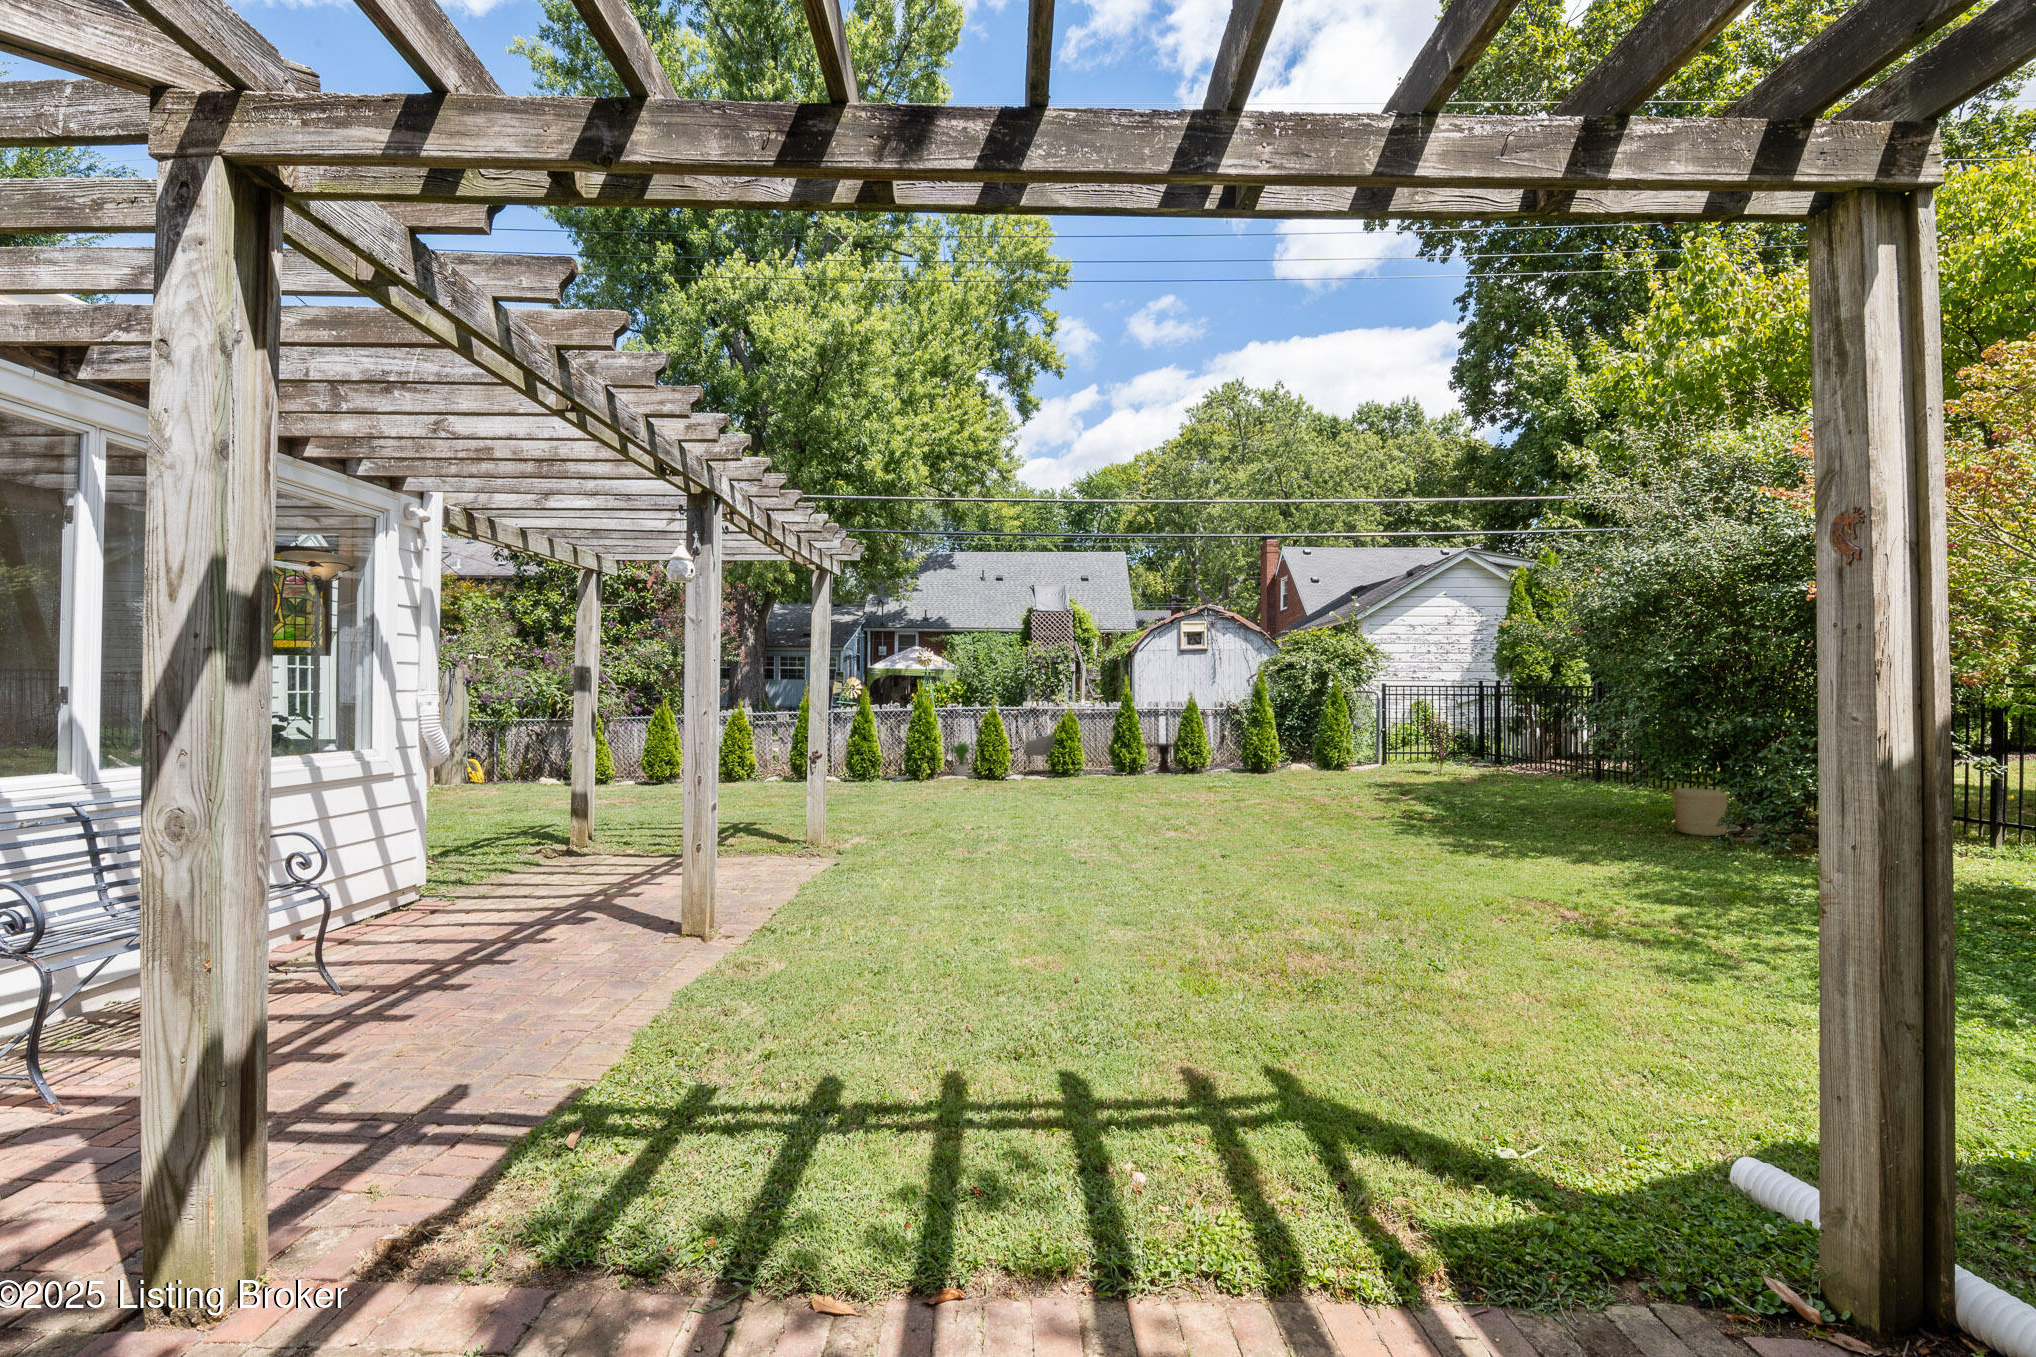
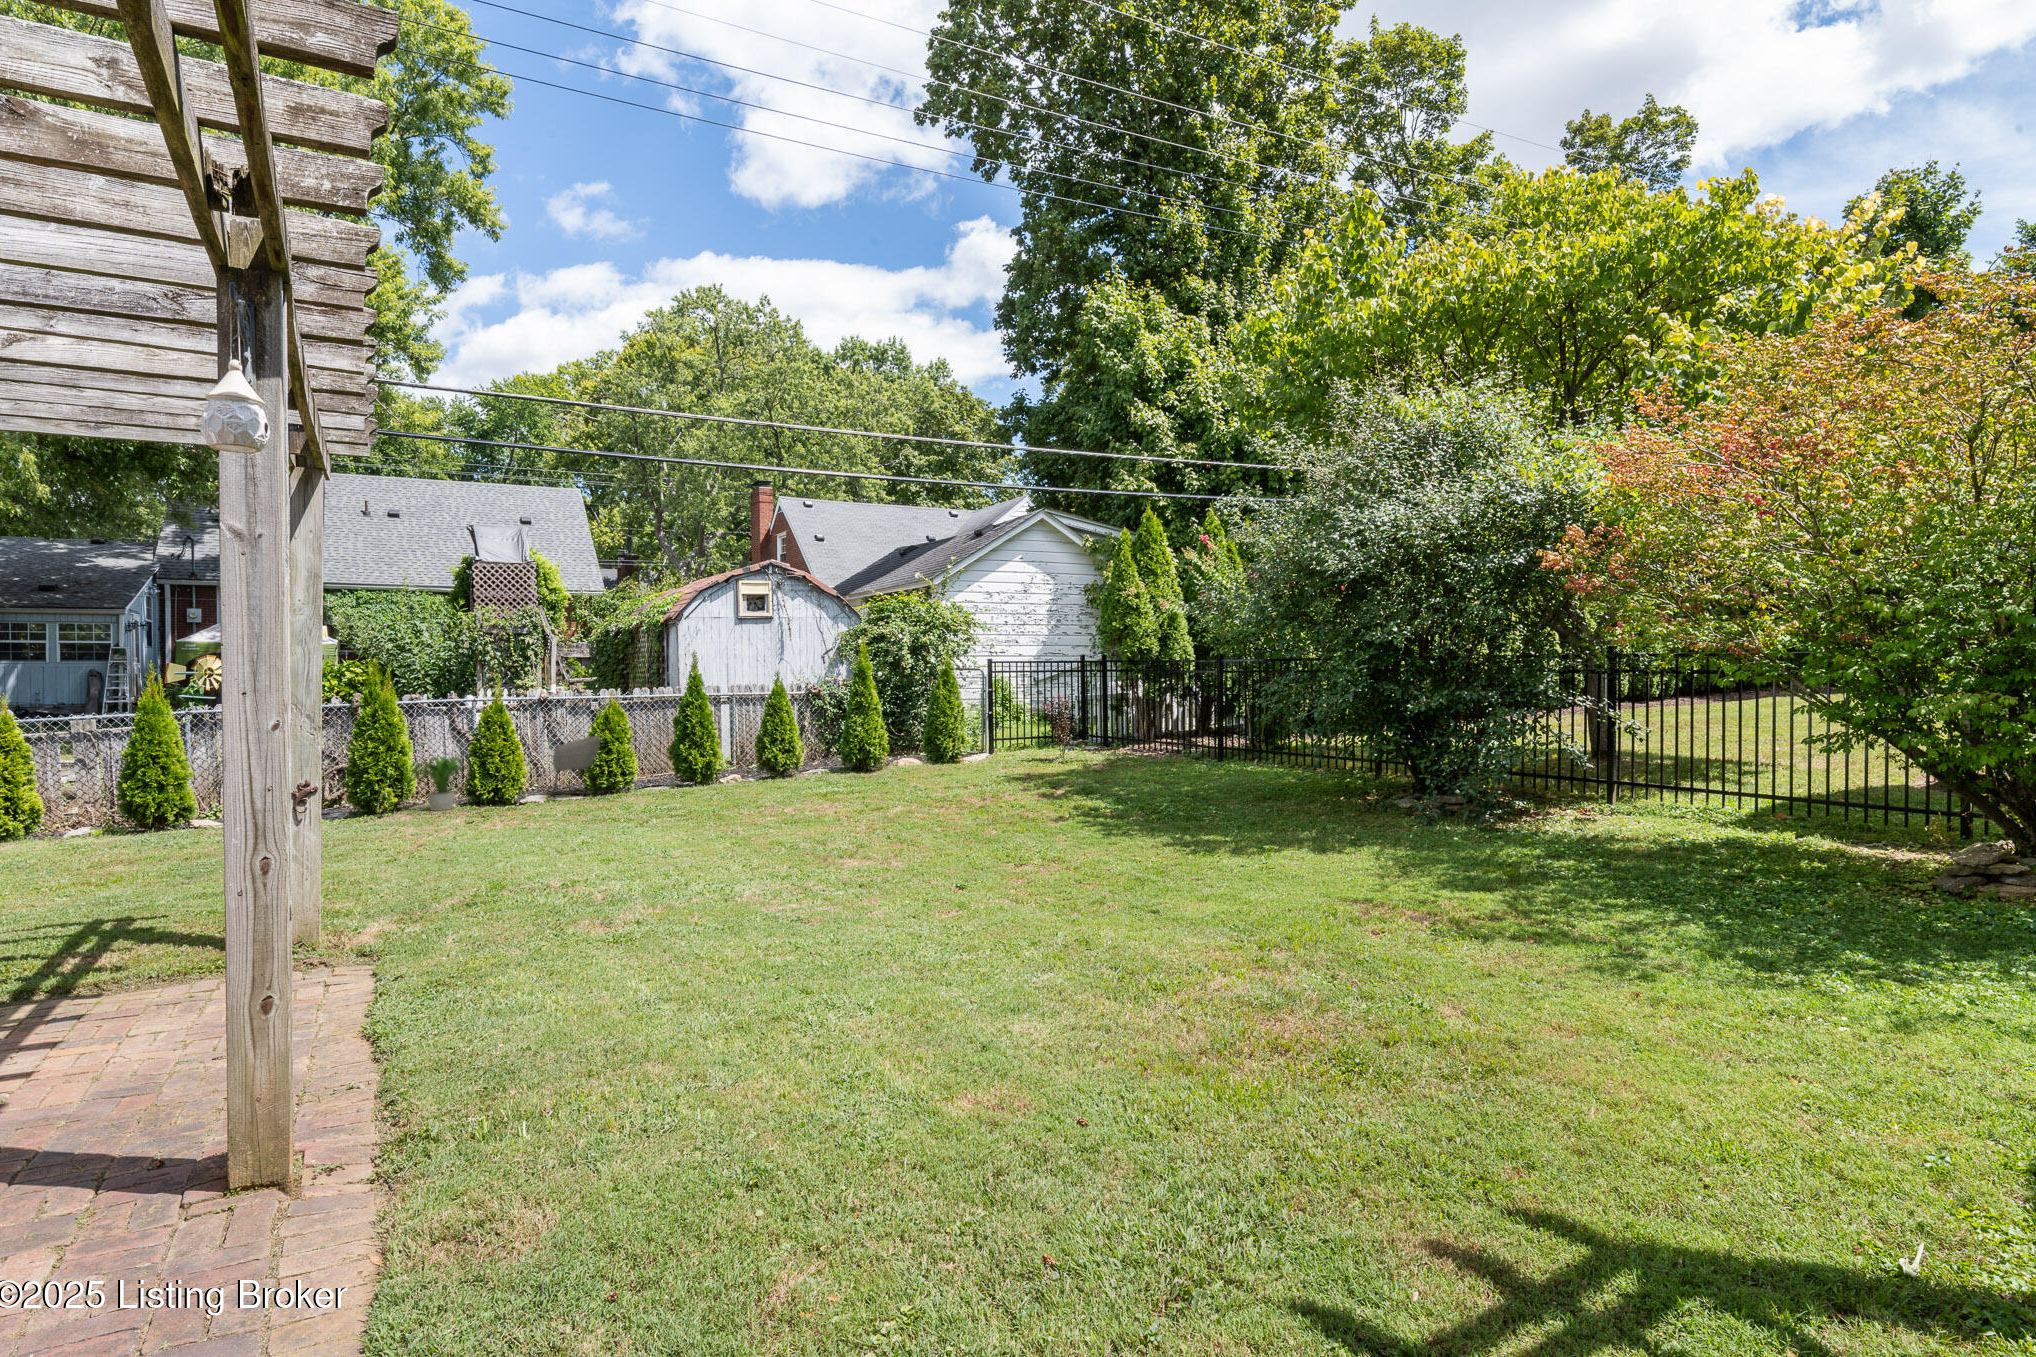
side table: present [1145,743,1183,773] -> none [723,739,779,780]
woven basket: present [1673,788,1728,836] -> none [1416,768,1466,818]

